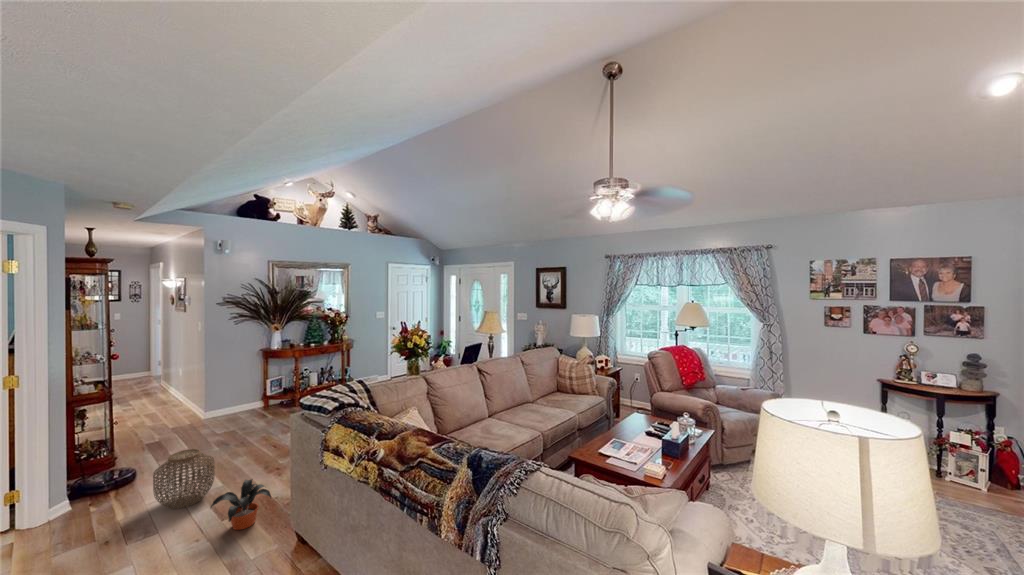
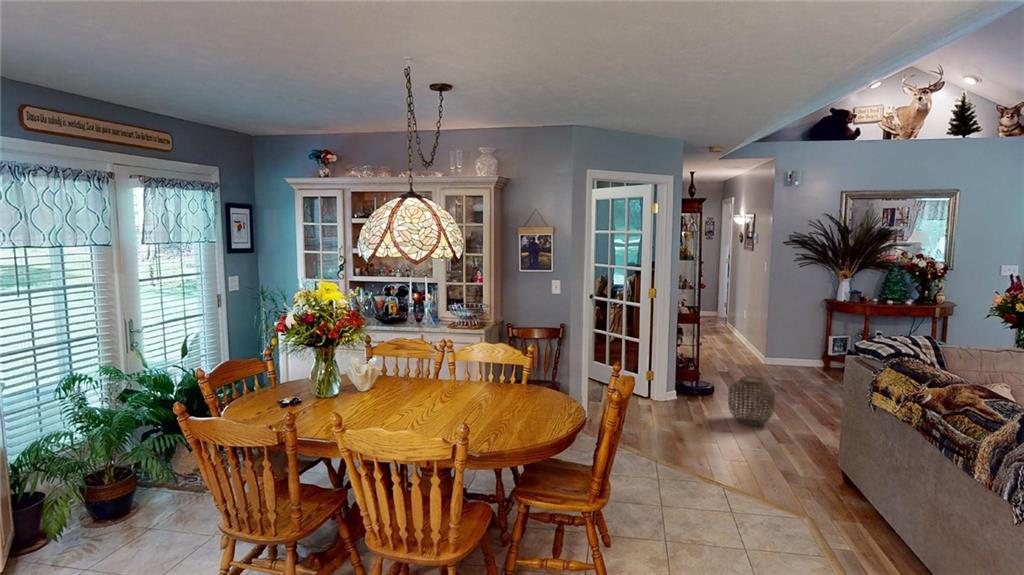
potted plant: present [211,479,271,530] -> none [771,415,823,457]

